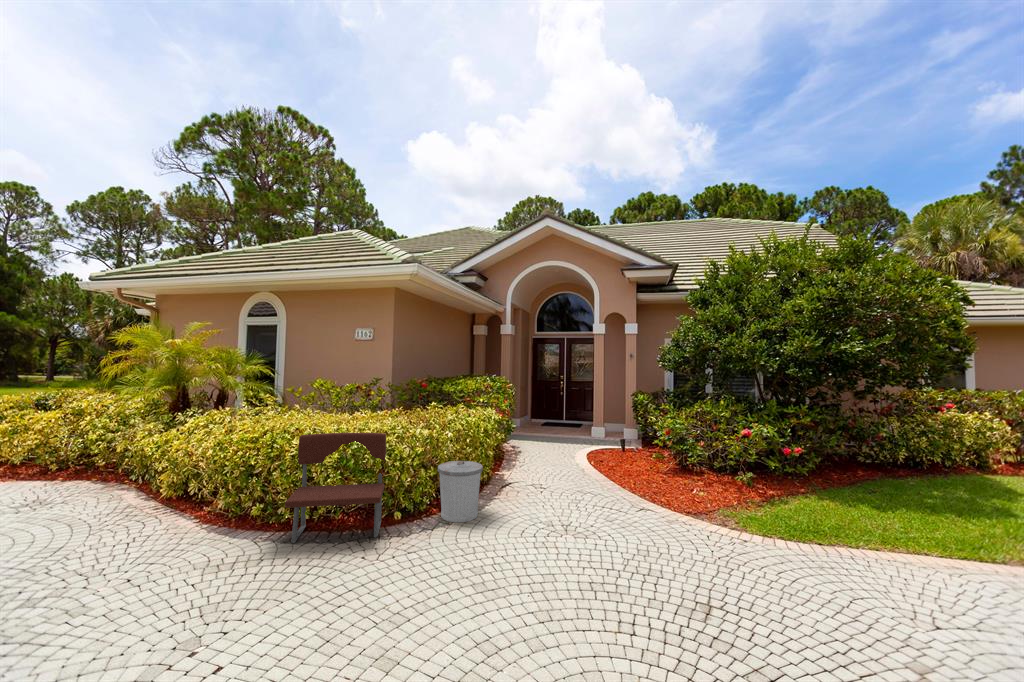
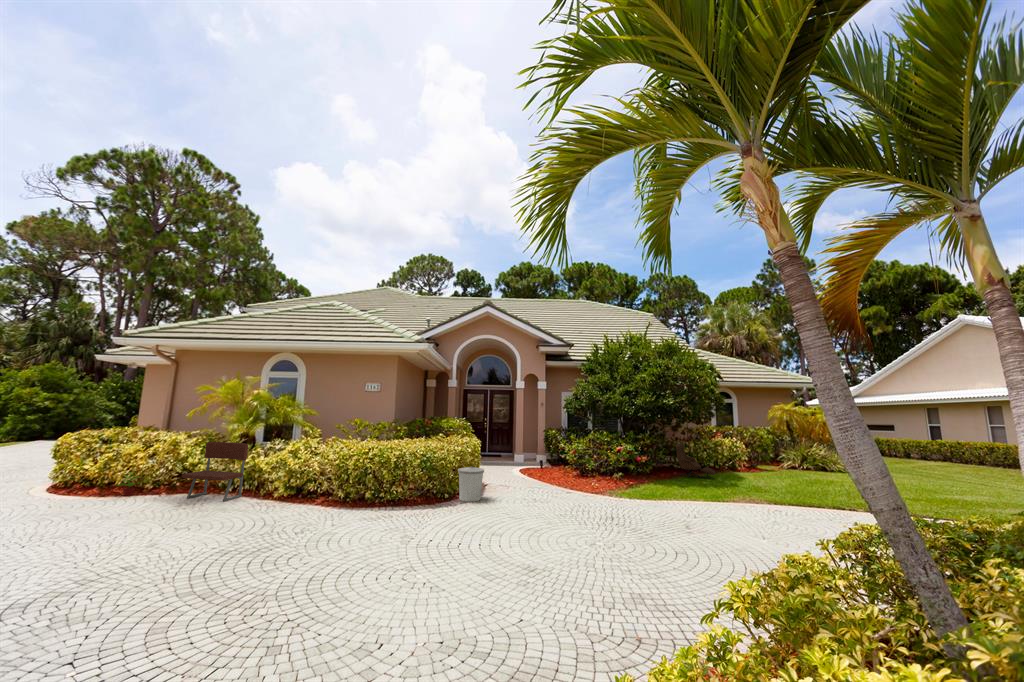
lounge chair: none [862,422,948,490] -> present [676,444,715,478]
bench: present [285,433,386,543] -> present [182,442,248,501]
potted plant: none [18,445,56,478] -> present [123,472,135,496]

